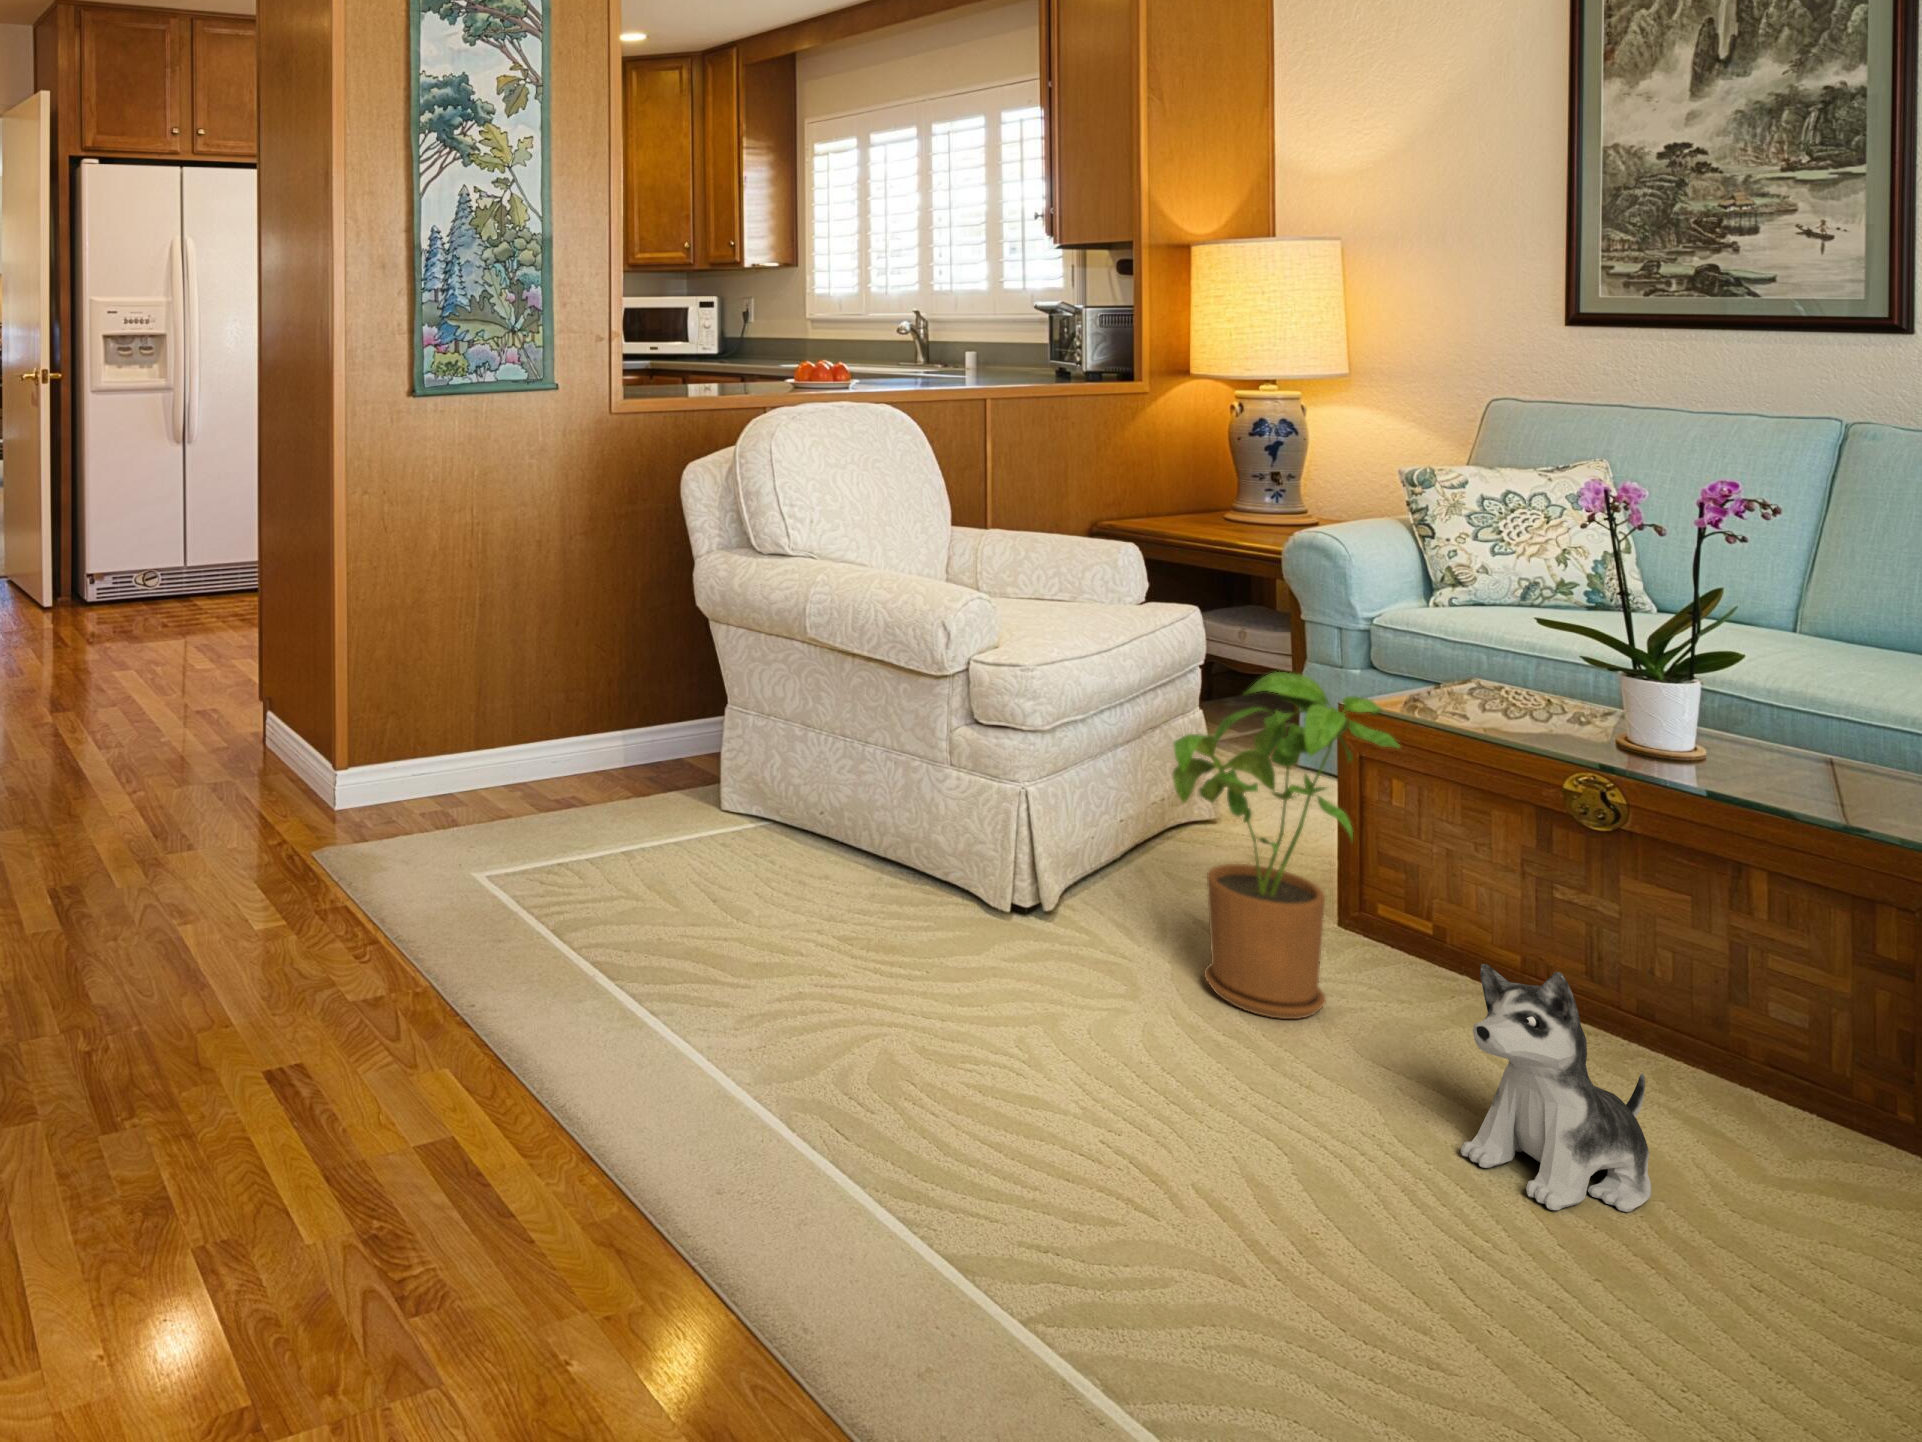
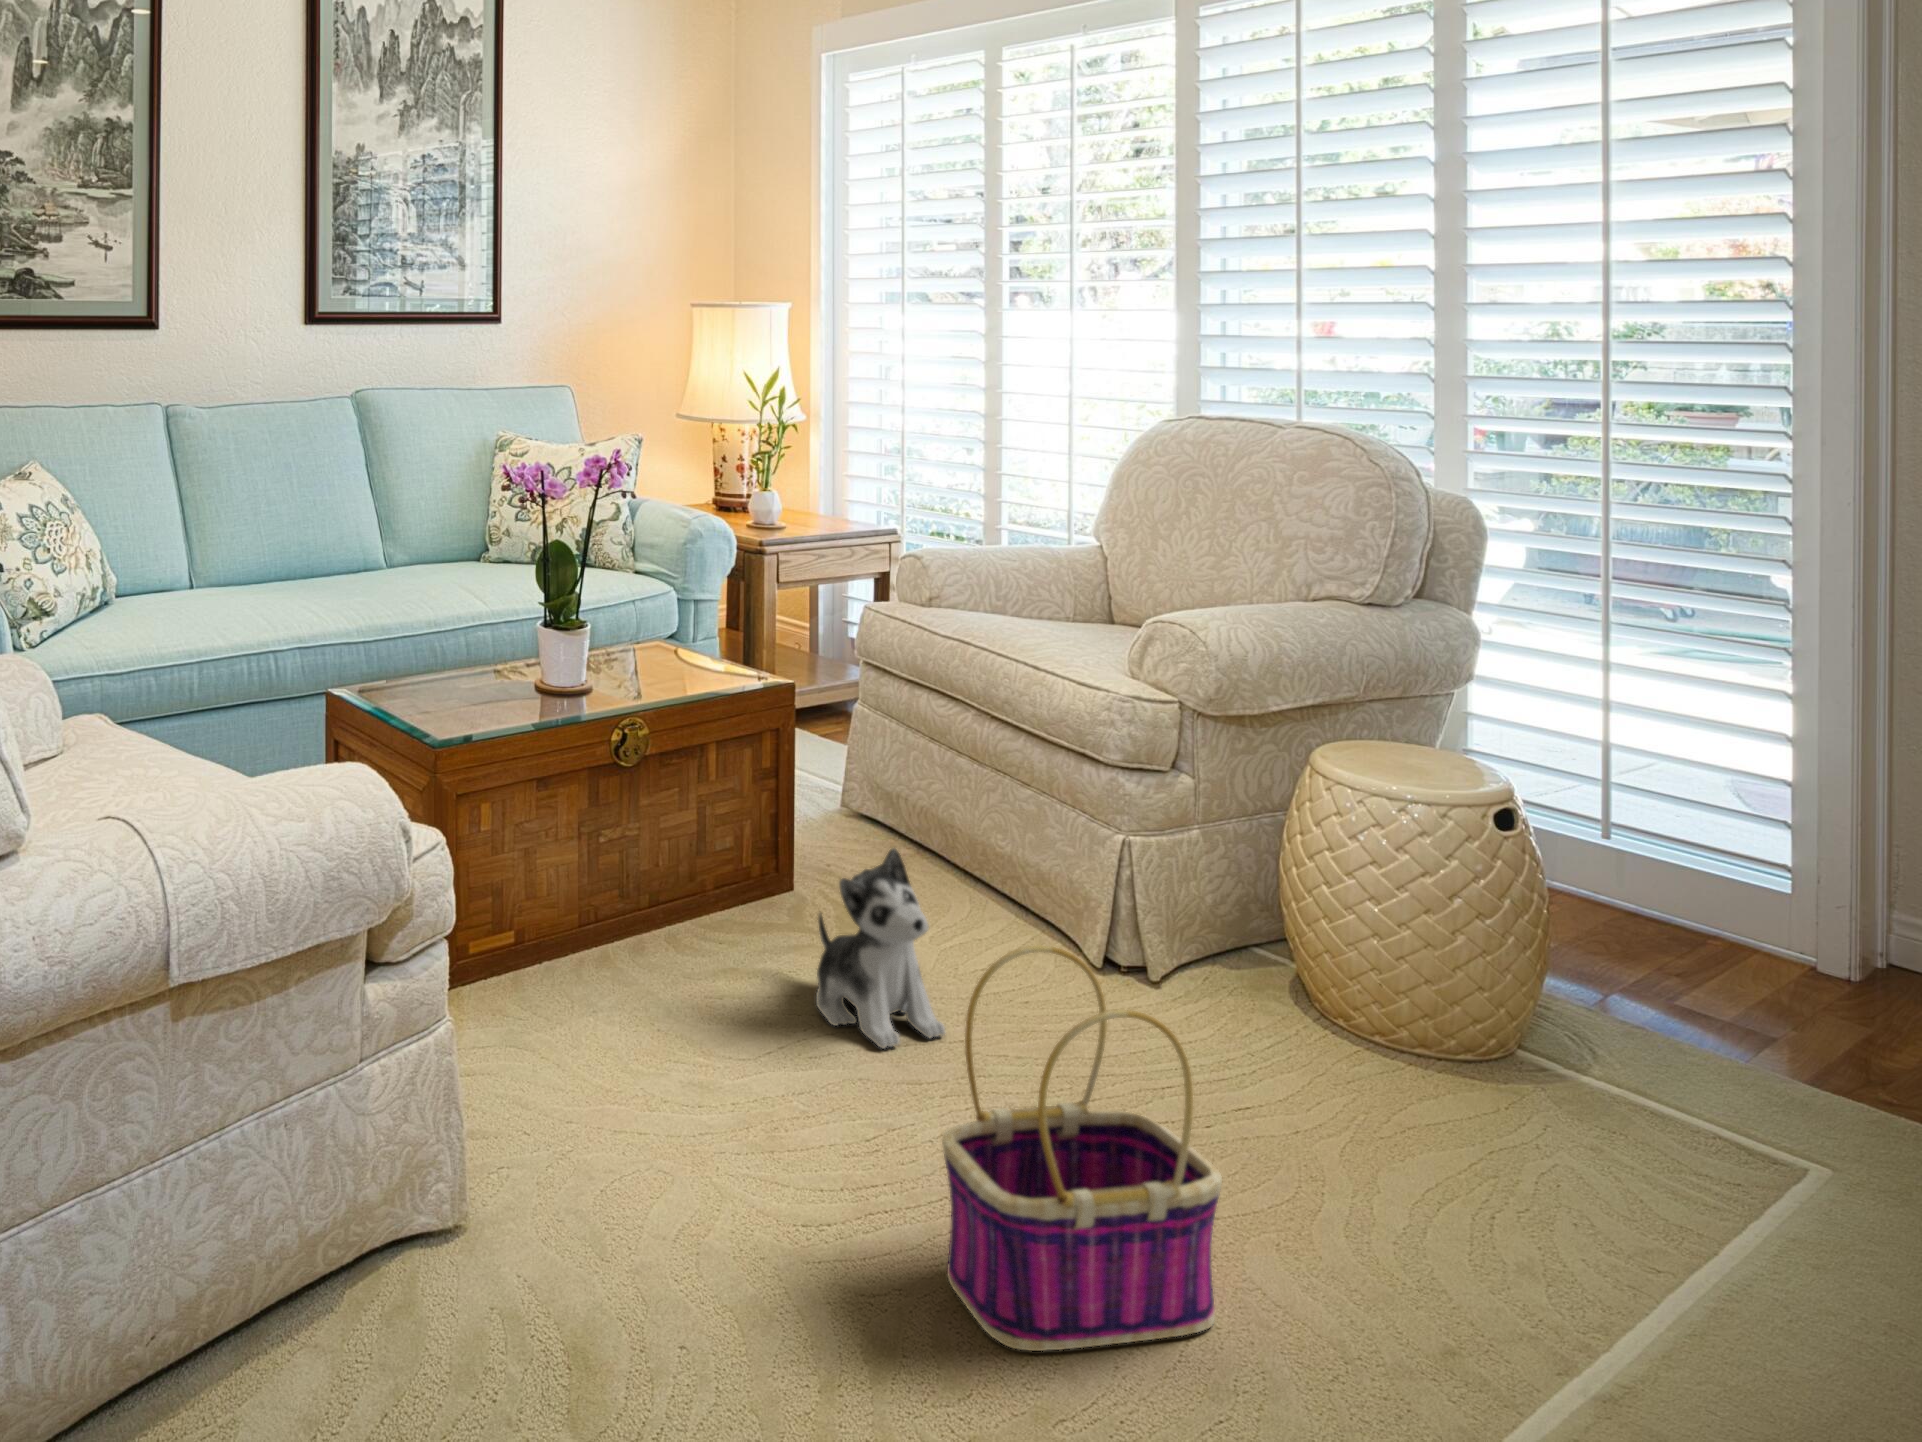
house plant: present [1173,672,1400,1019] -> none [511,694,720,1097]
basket: none [960,874,1151,1217] -> present [942,945,1222,1351]

